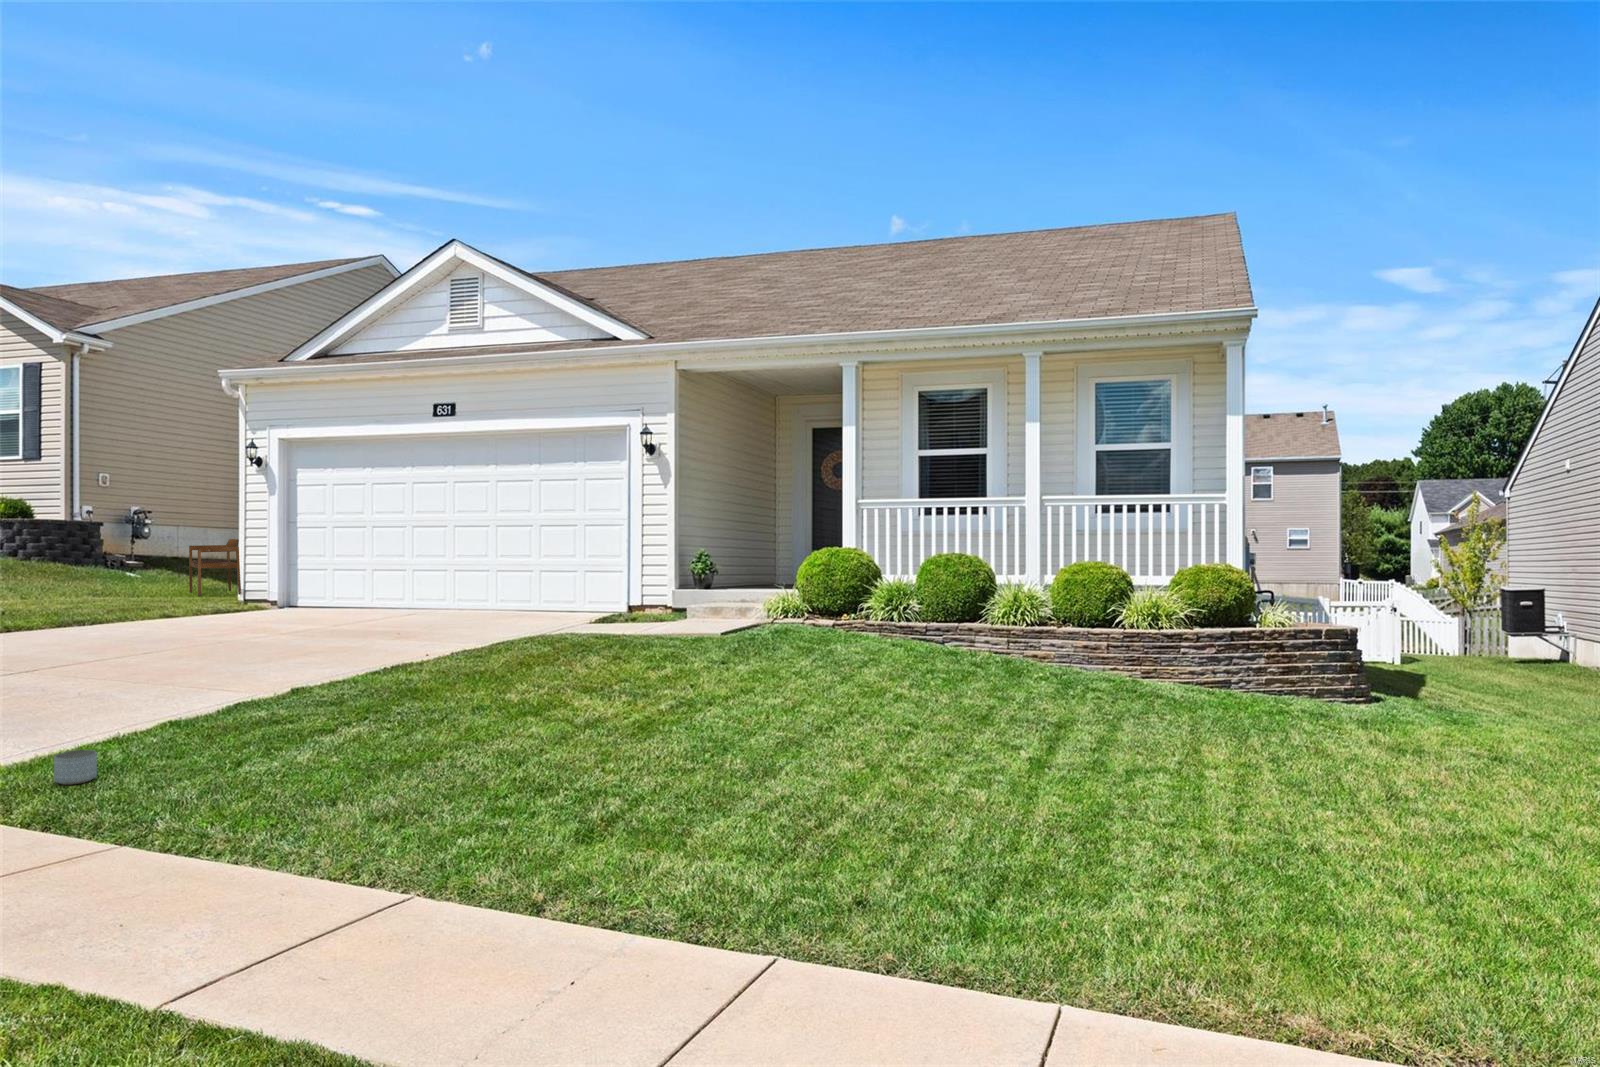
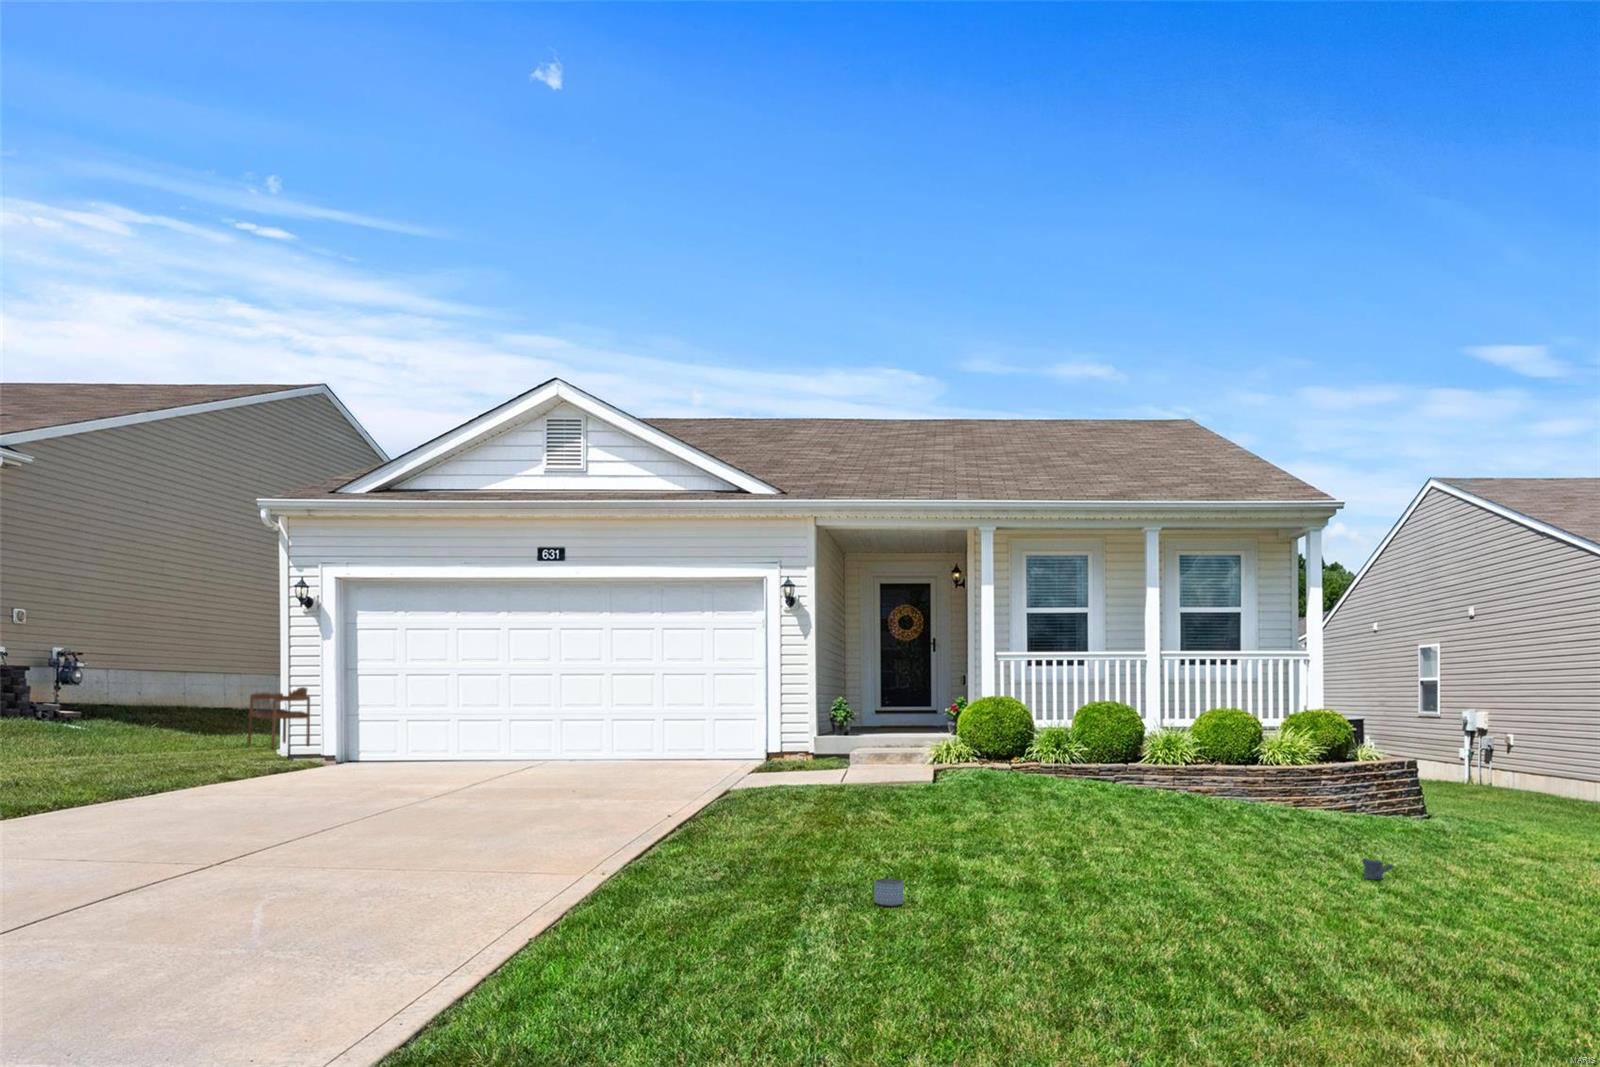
planter: present [54,750,97,785] -> present [874,879,903,906]
watering can: none [1032,765,1058,798] -> present [1363,858,1393,880]

